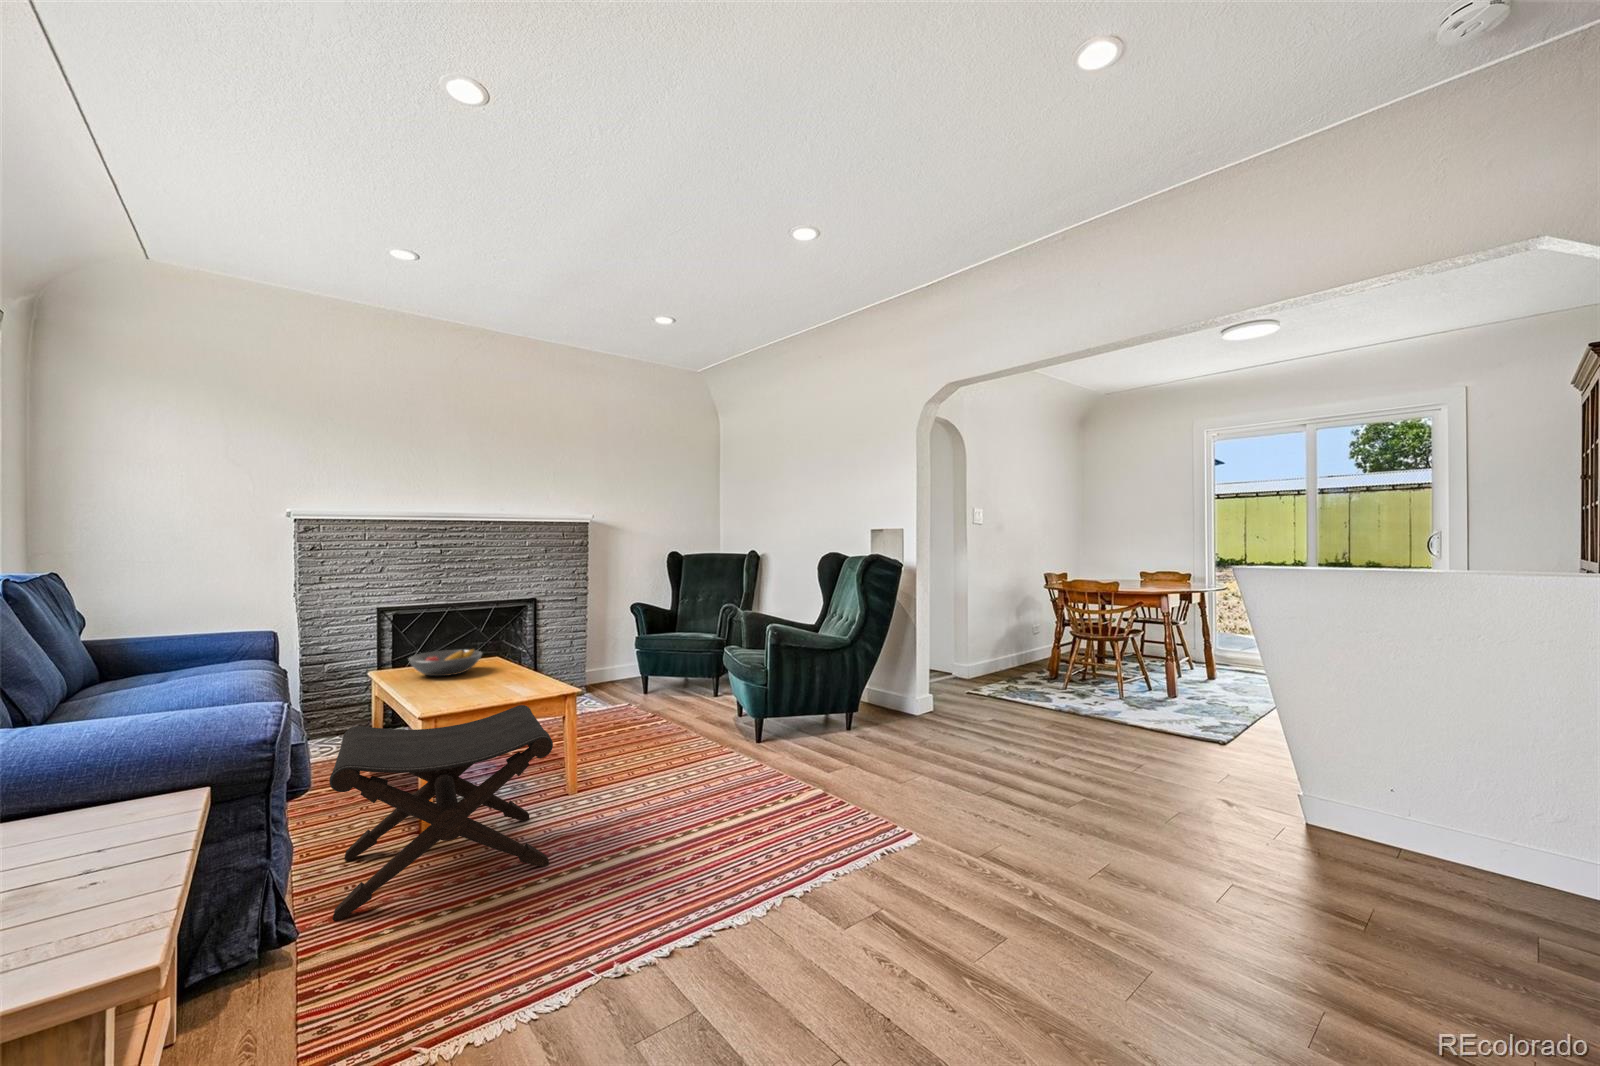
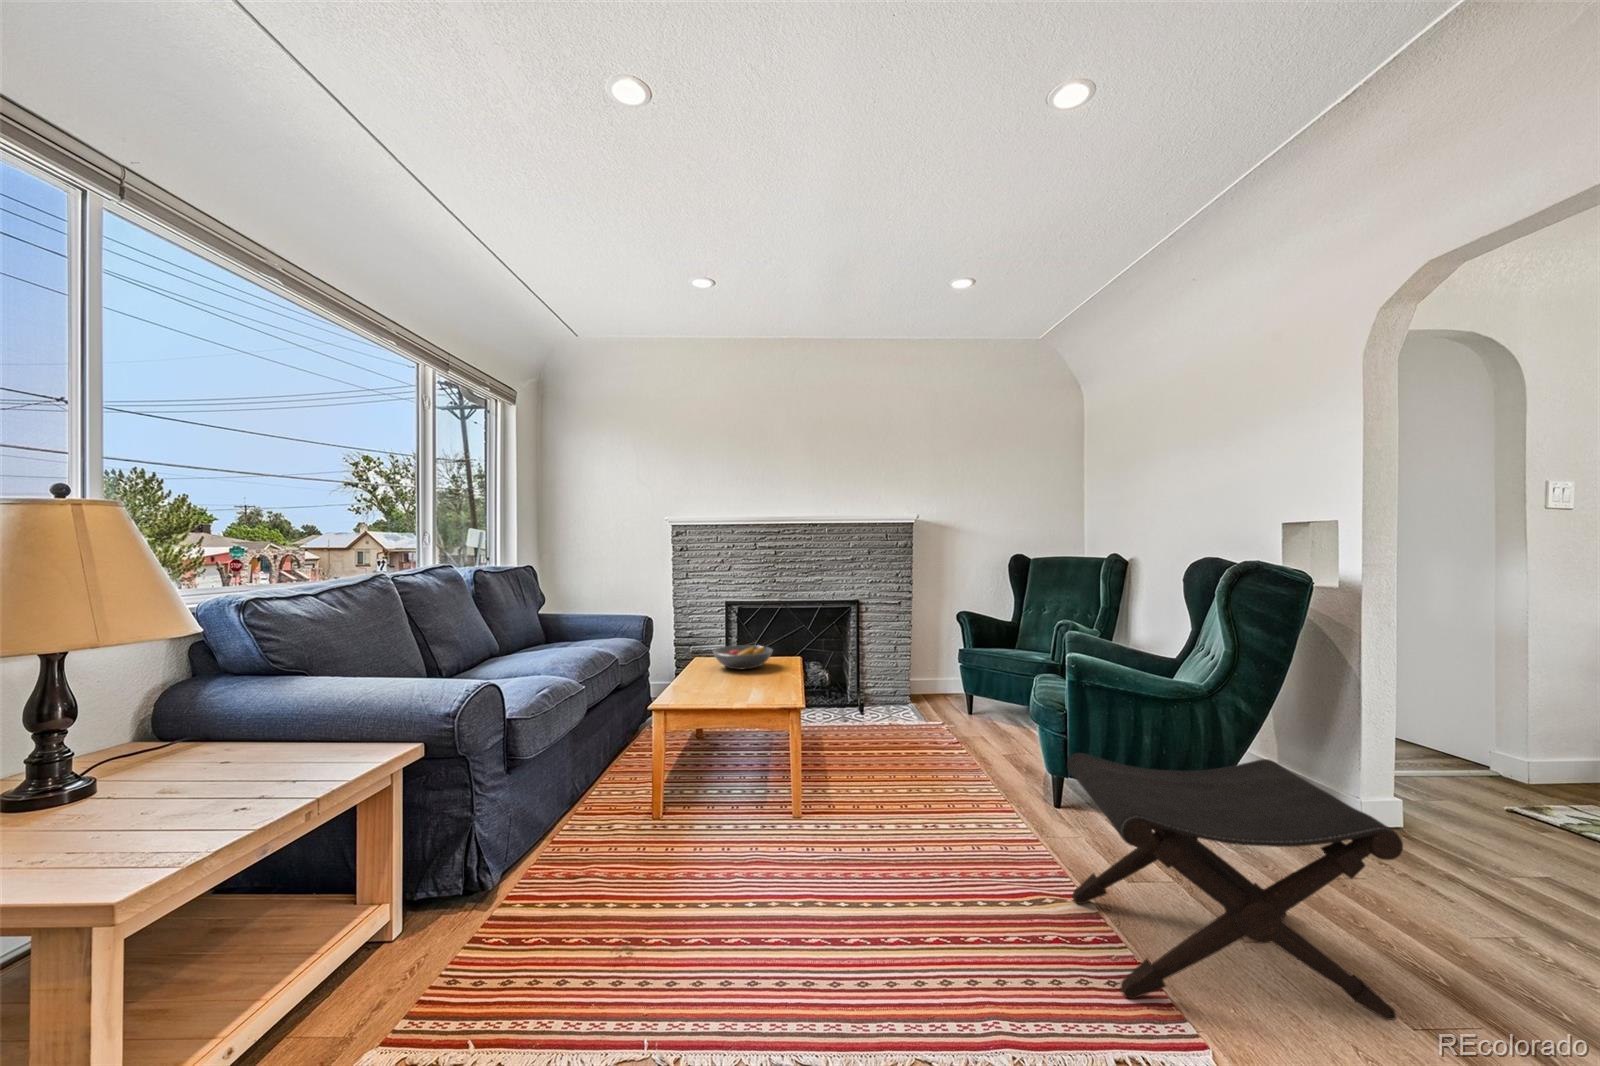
footstool: present [329,705,553,920] -> present [1067,753,1403,1020]

